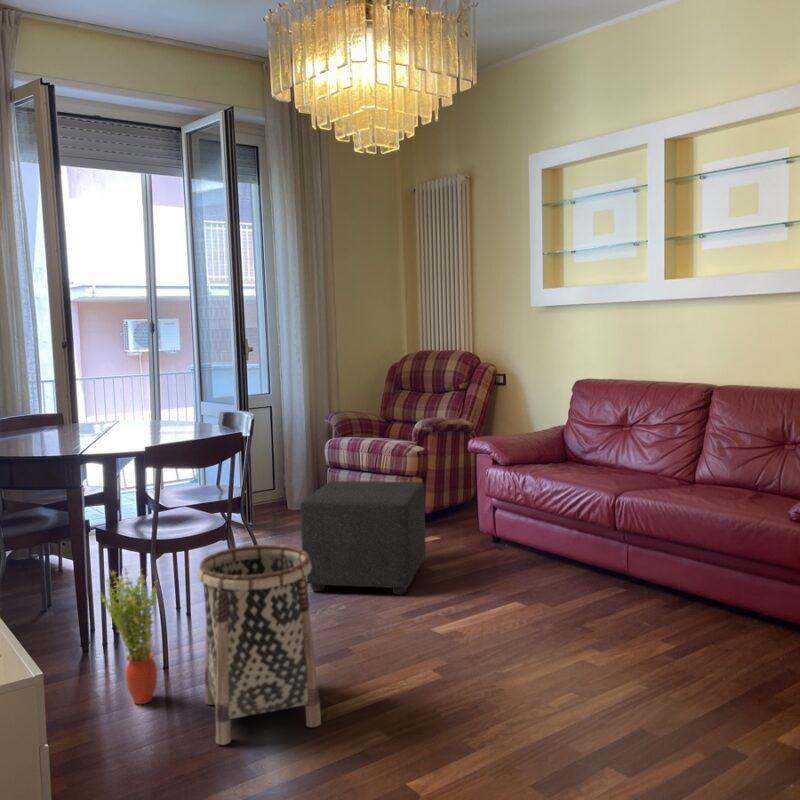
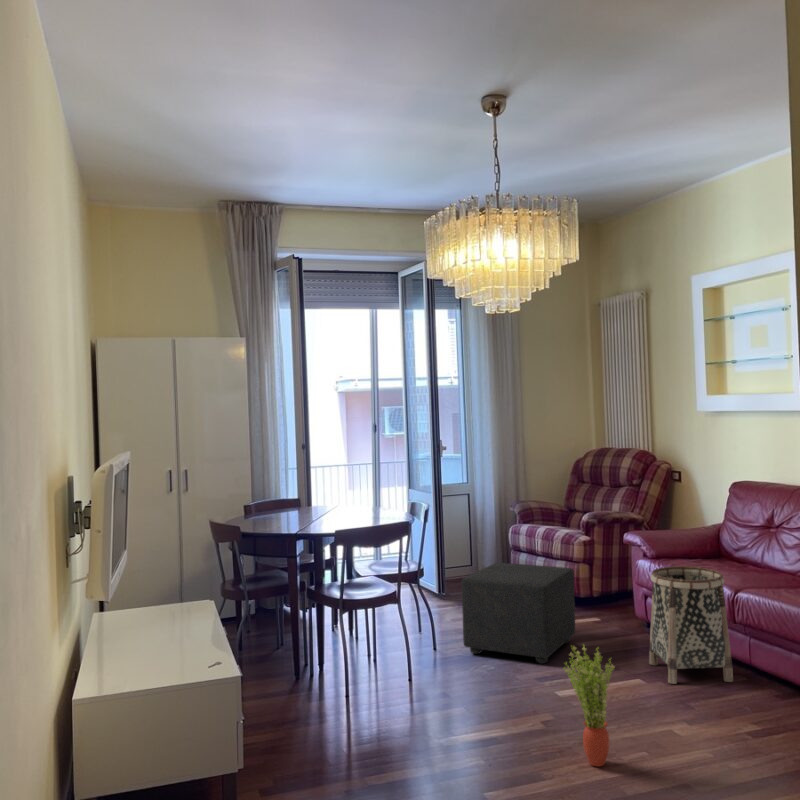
basket: present [198,545,321,745] -> present [649,566,733,684]
potted plant: present [100,569,157,704] -> present [564,645,614,766]

